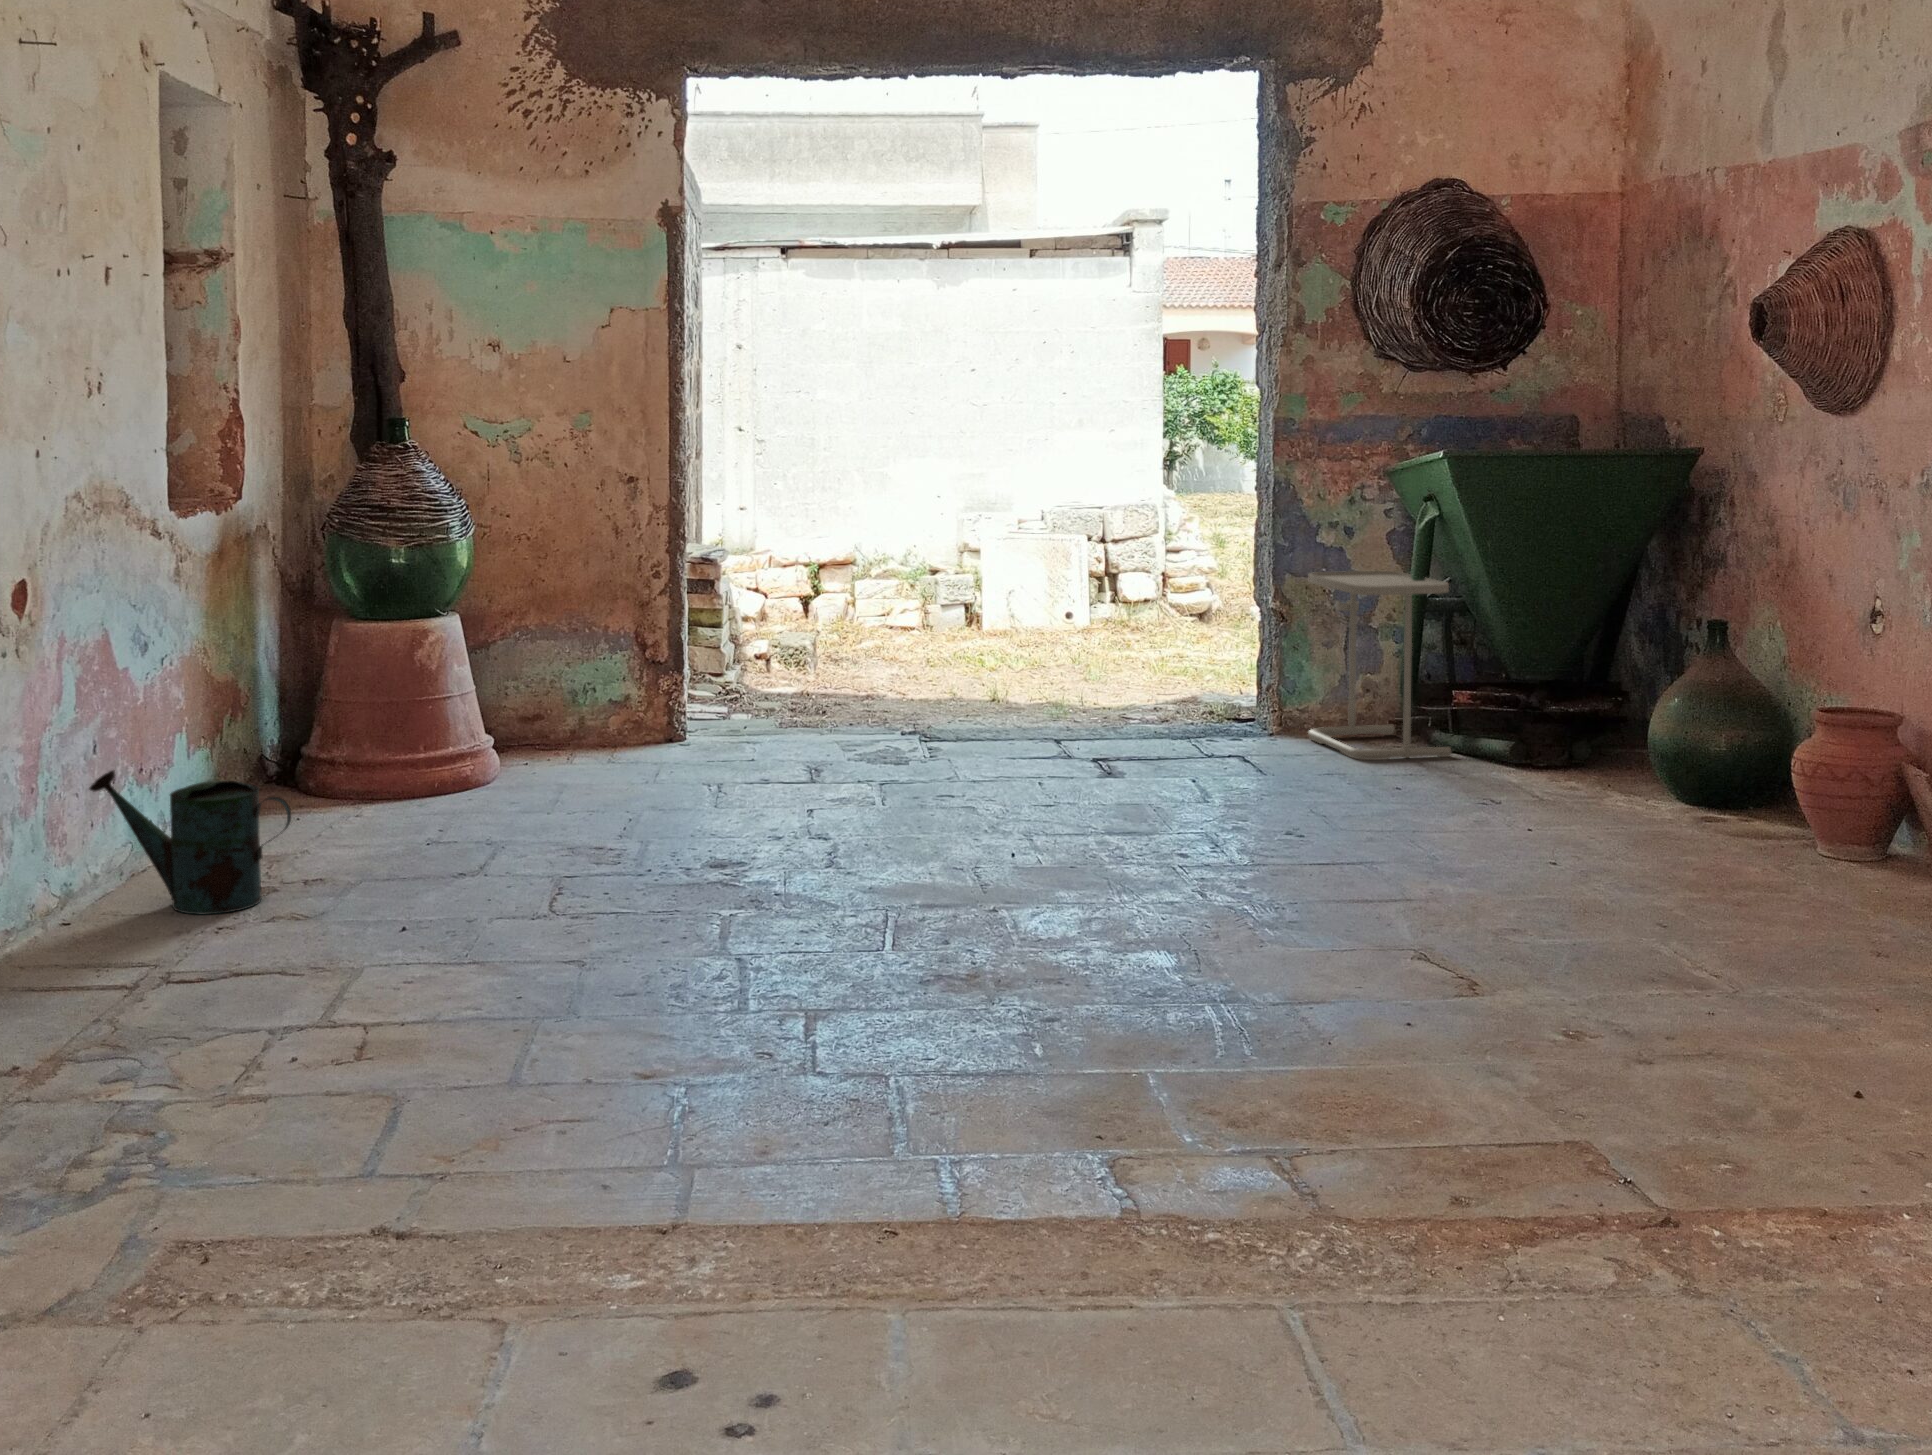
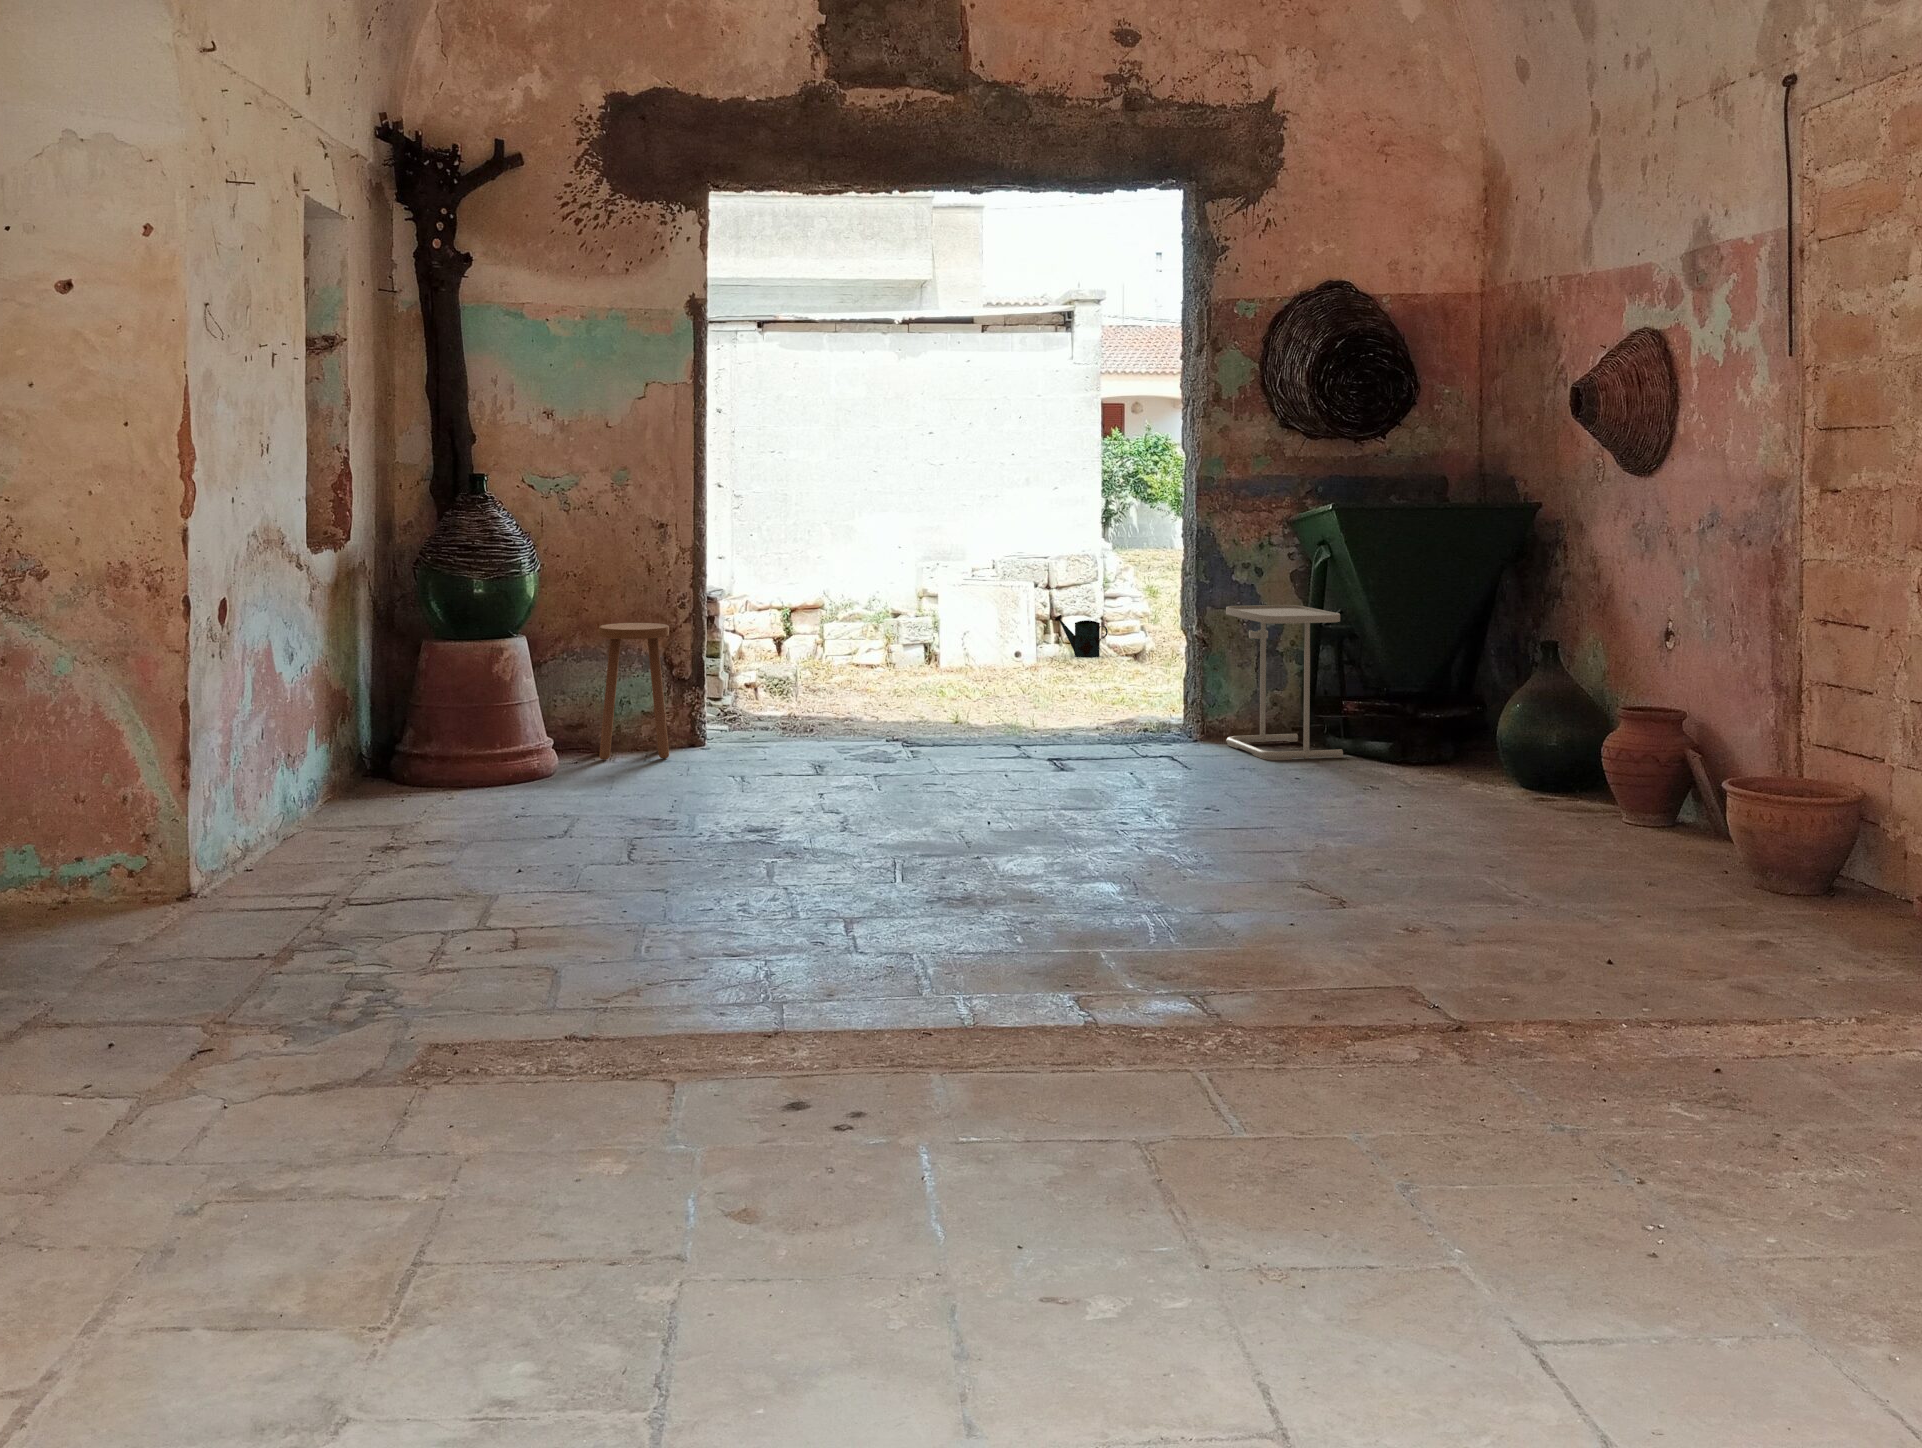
stool: none [554,594,640,758] -> present [599,623,669,760]
watering can: present [90,770,291,914] -> present [1055,615,1108,658]

